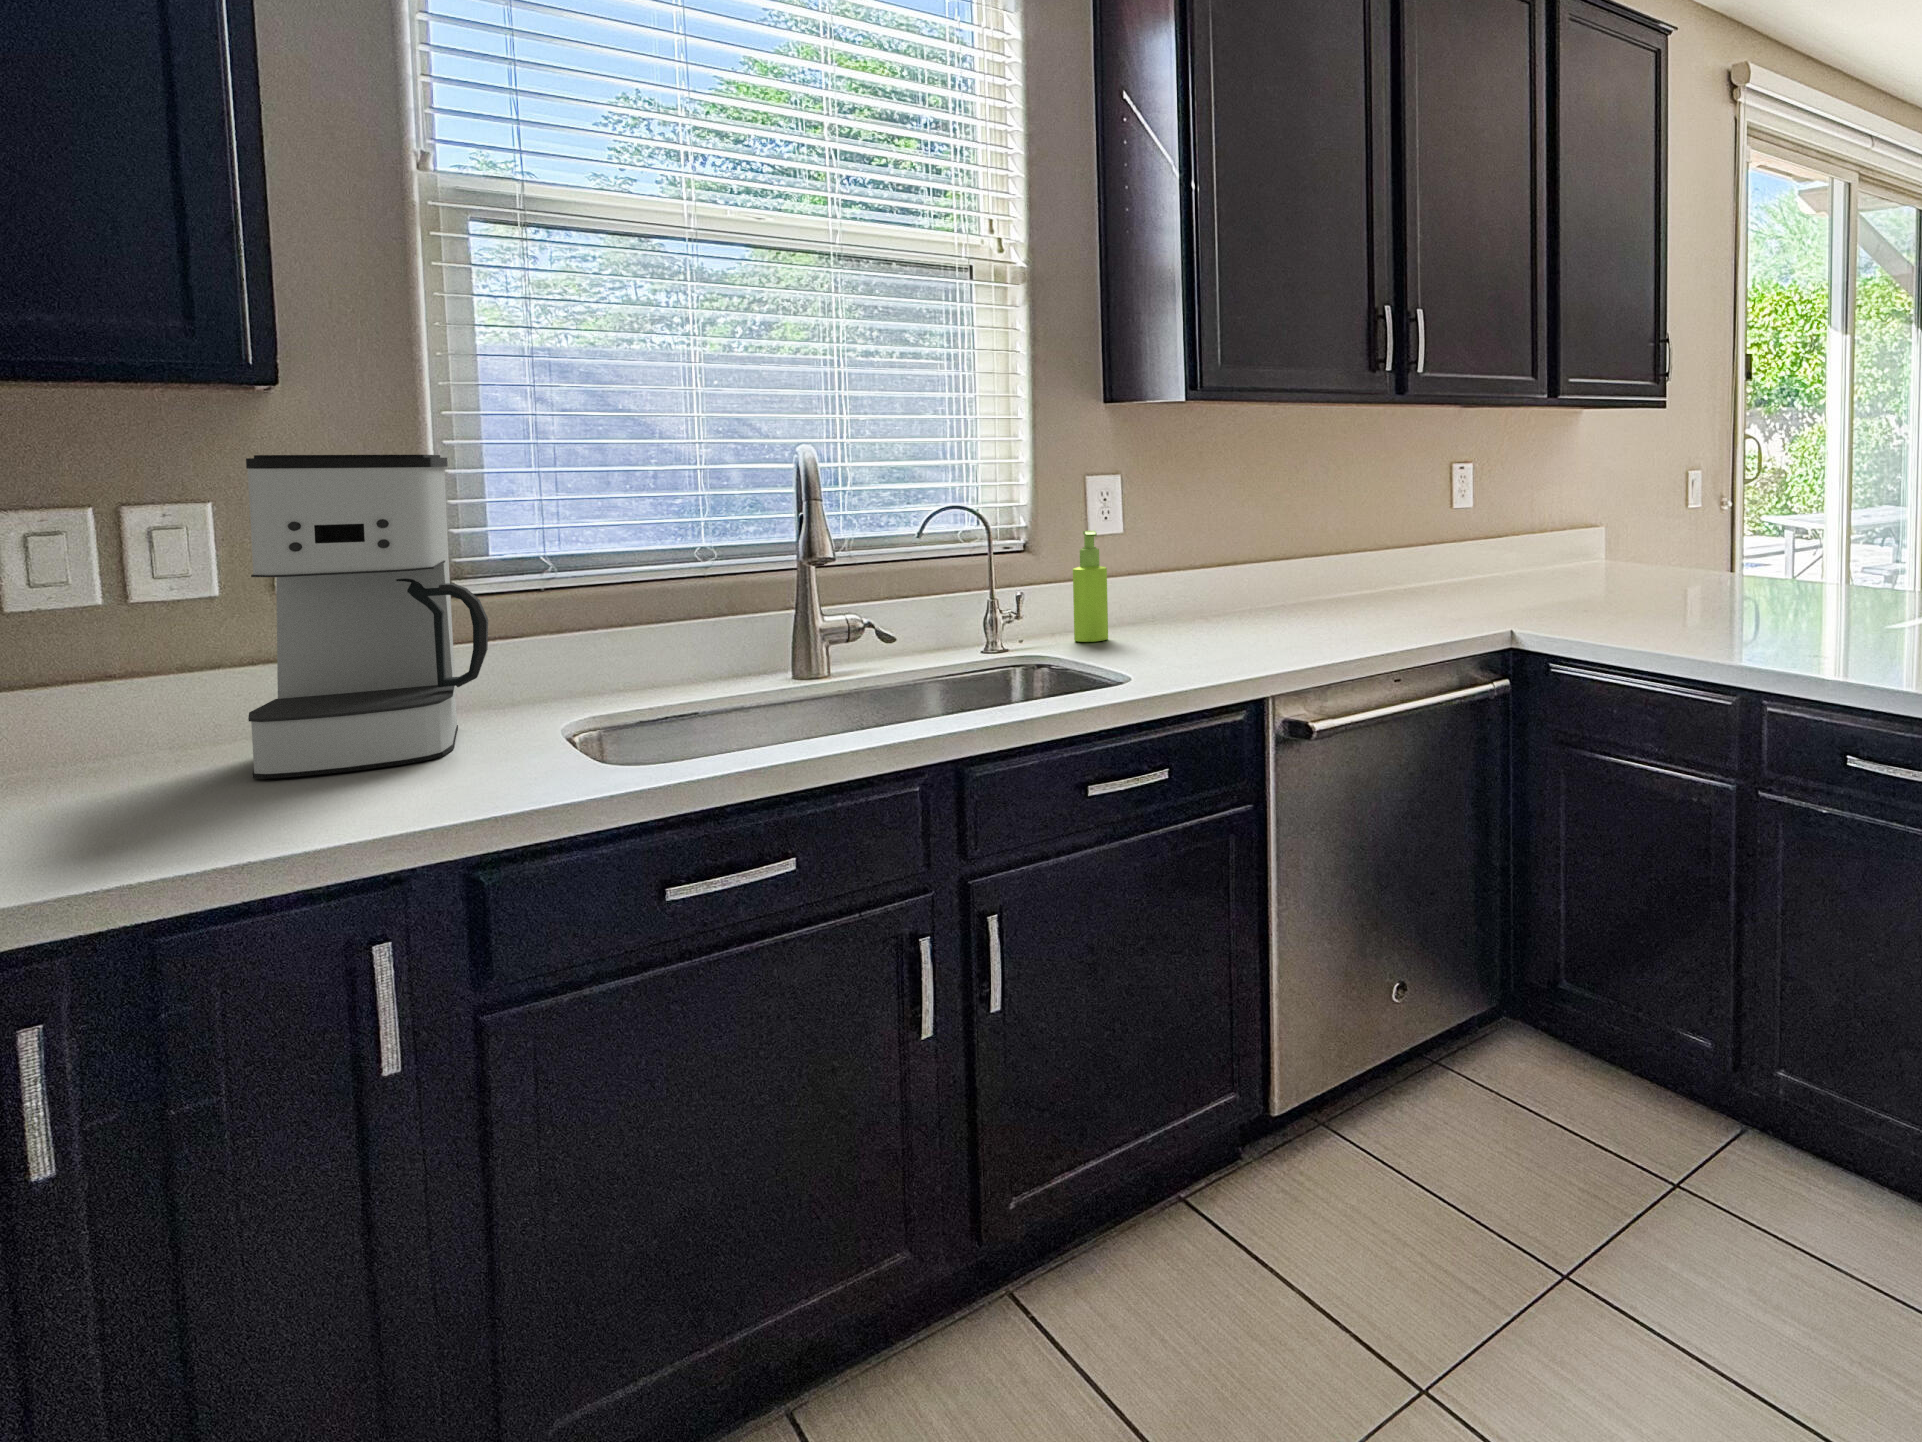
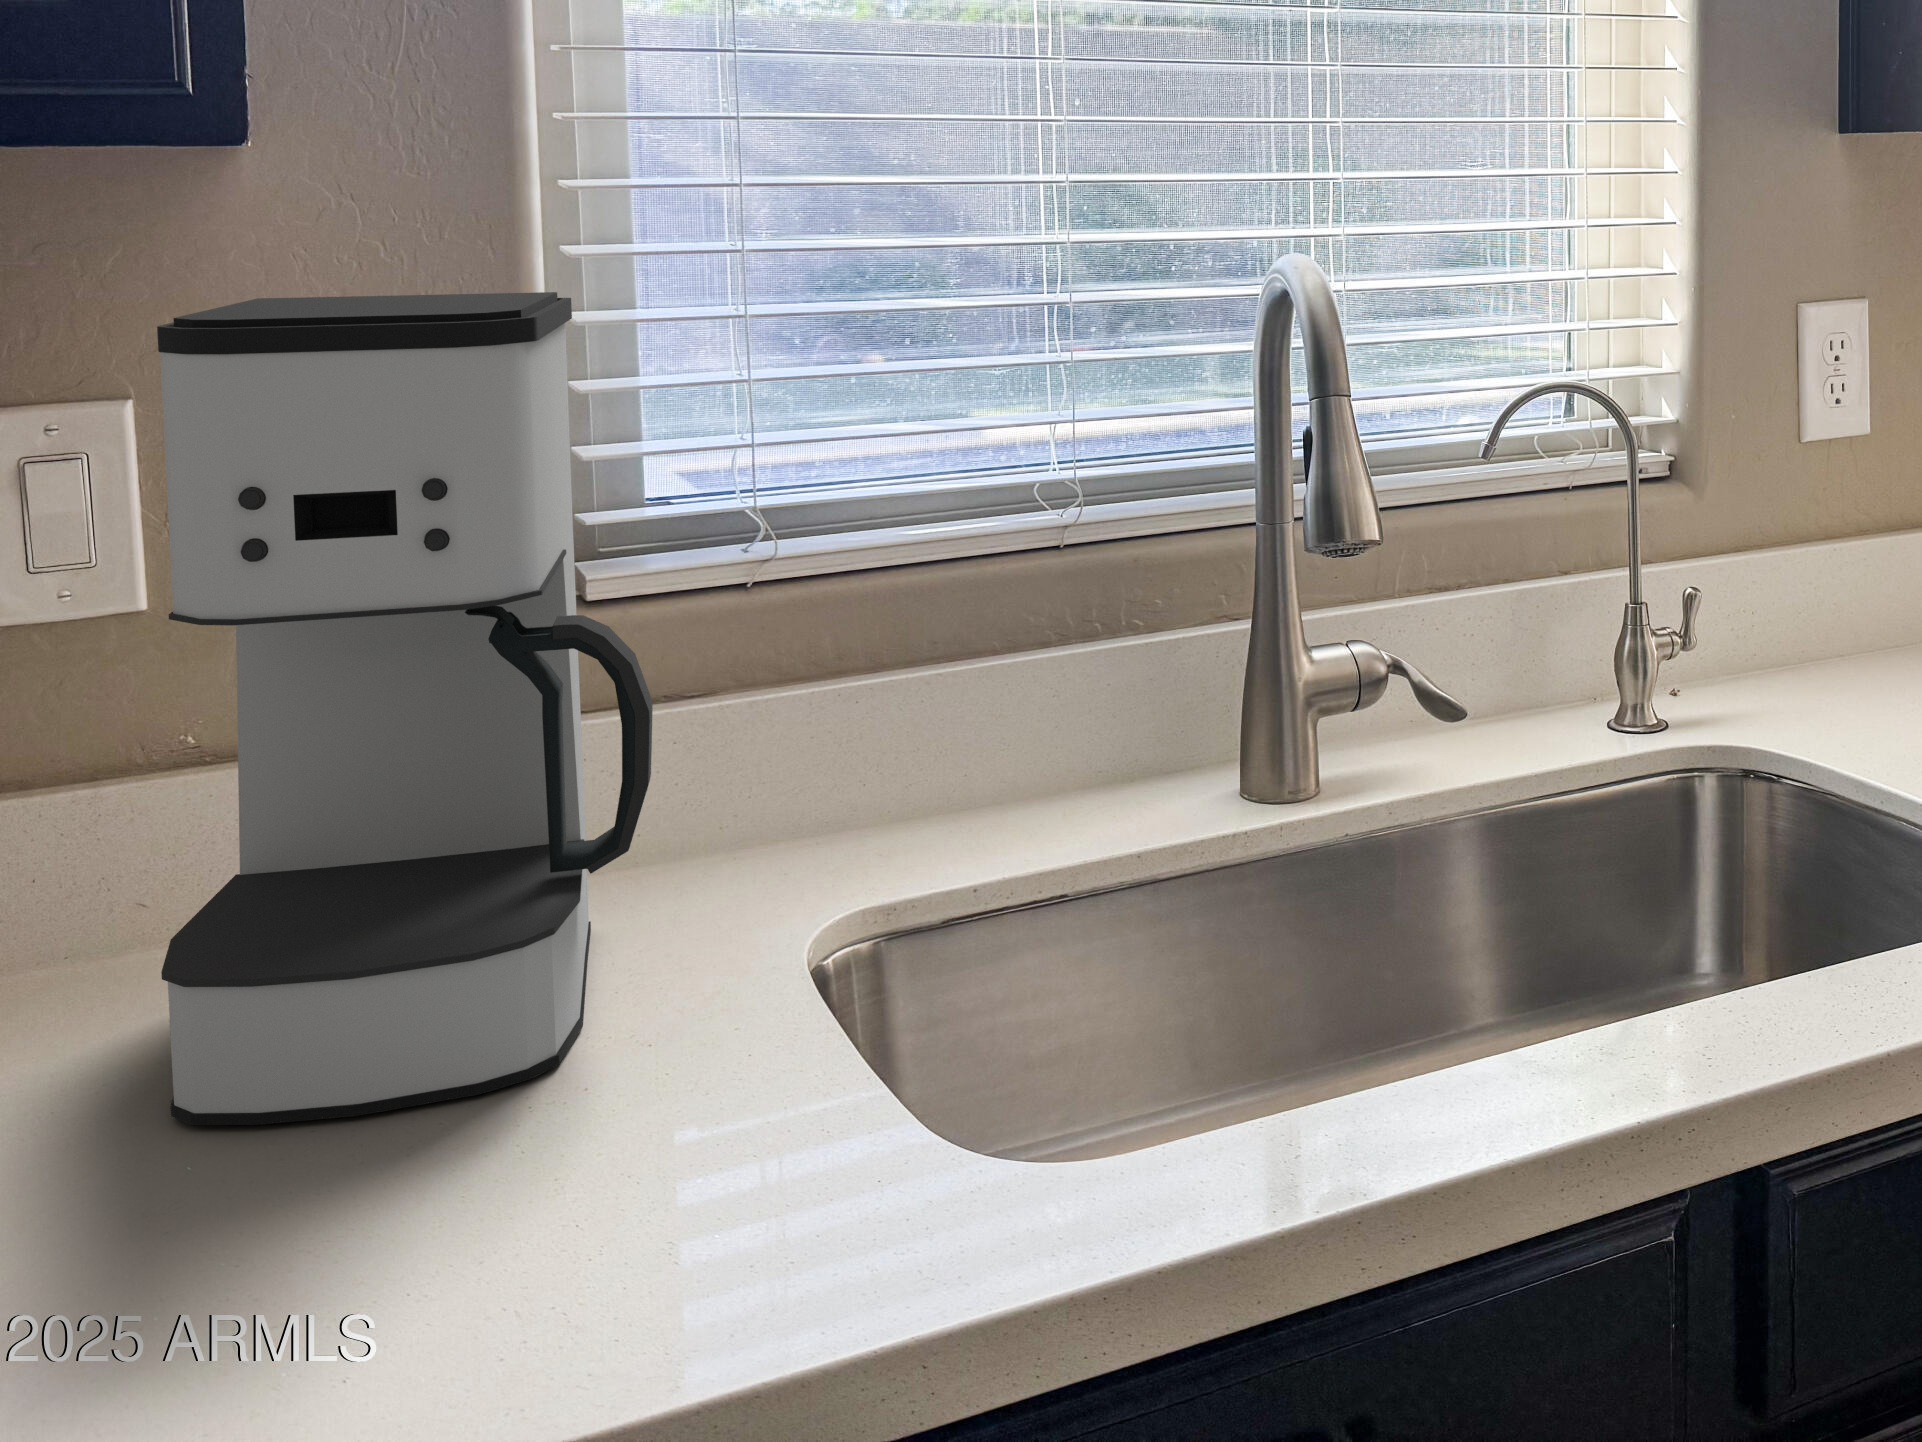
soap dispenser: present [1073,531,1108,642] -> none [1792,435,1870,701]

